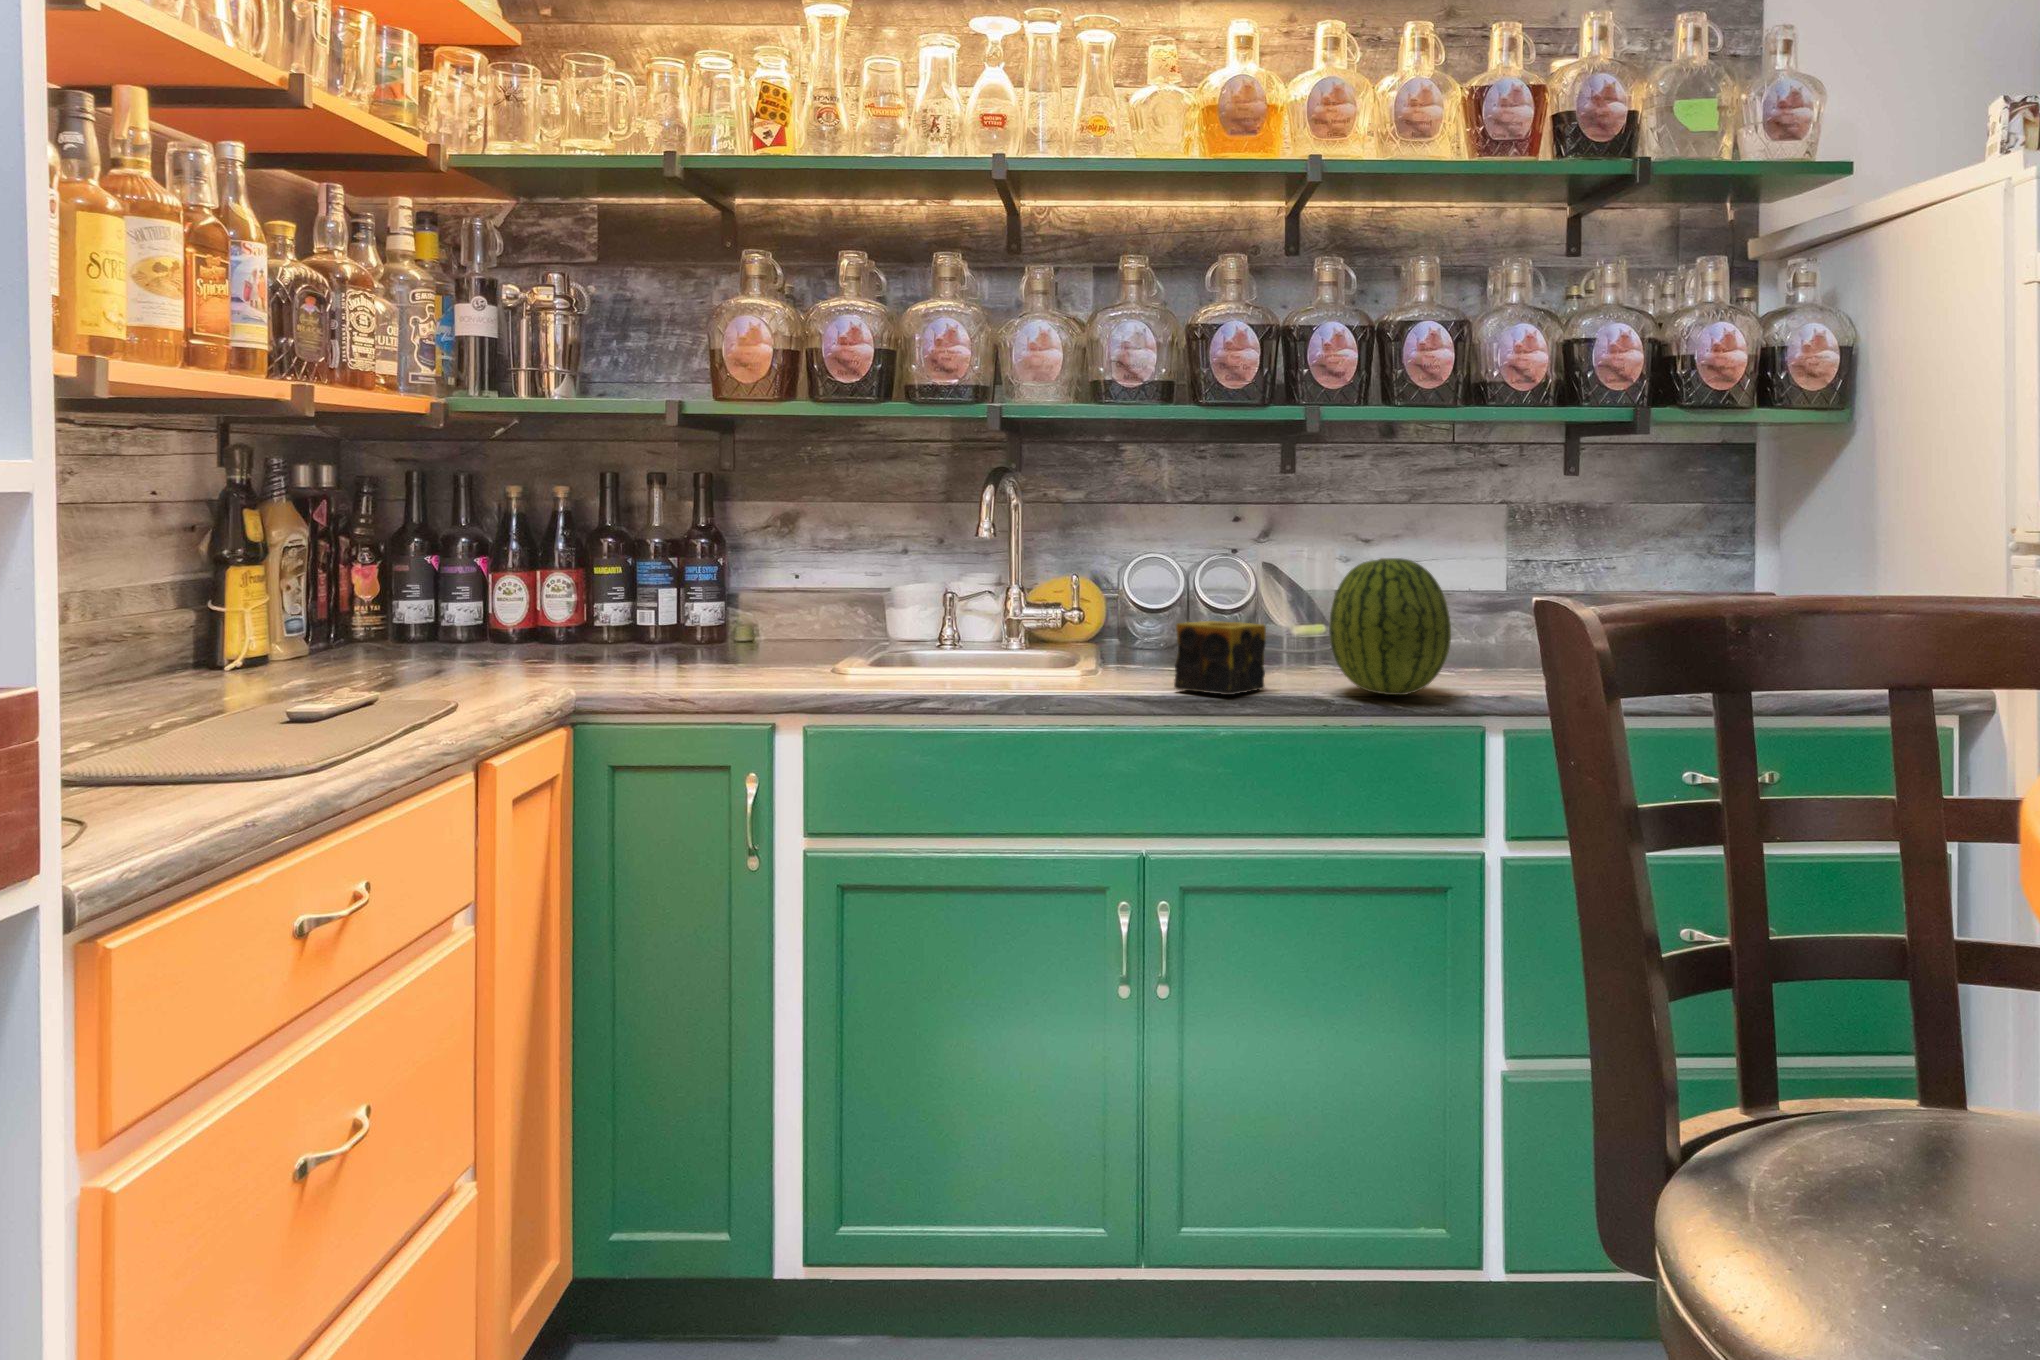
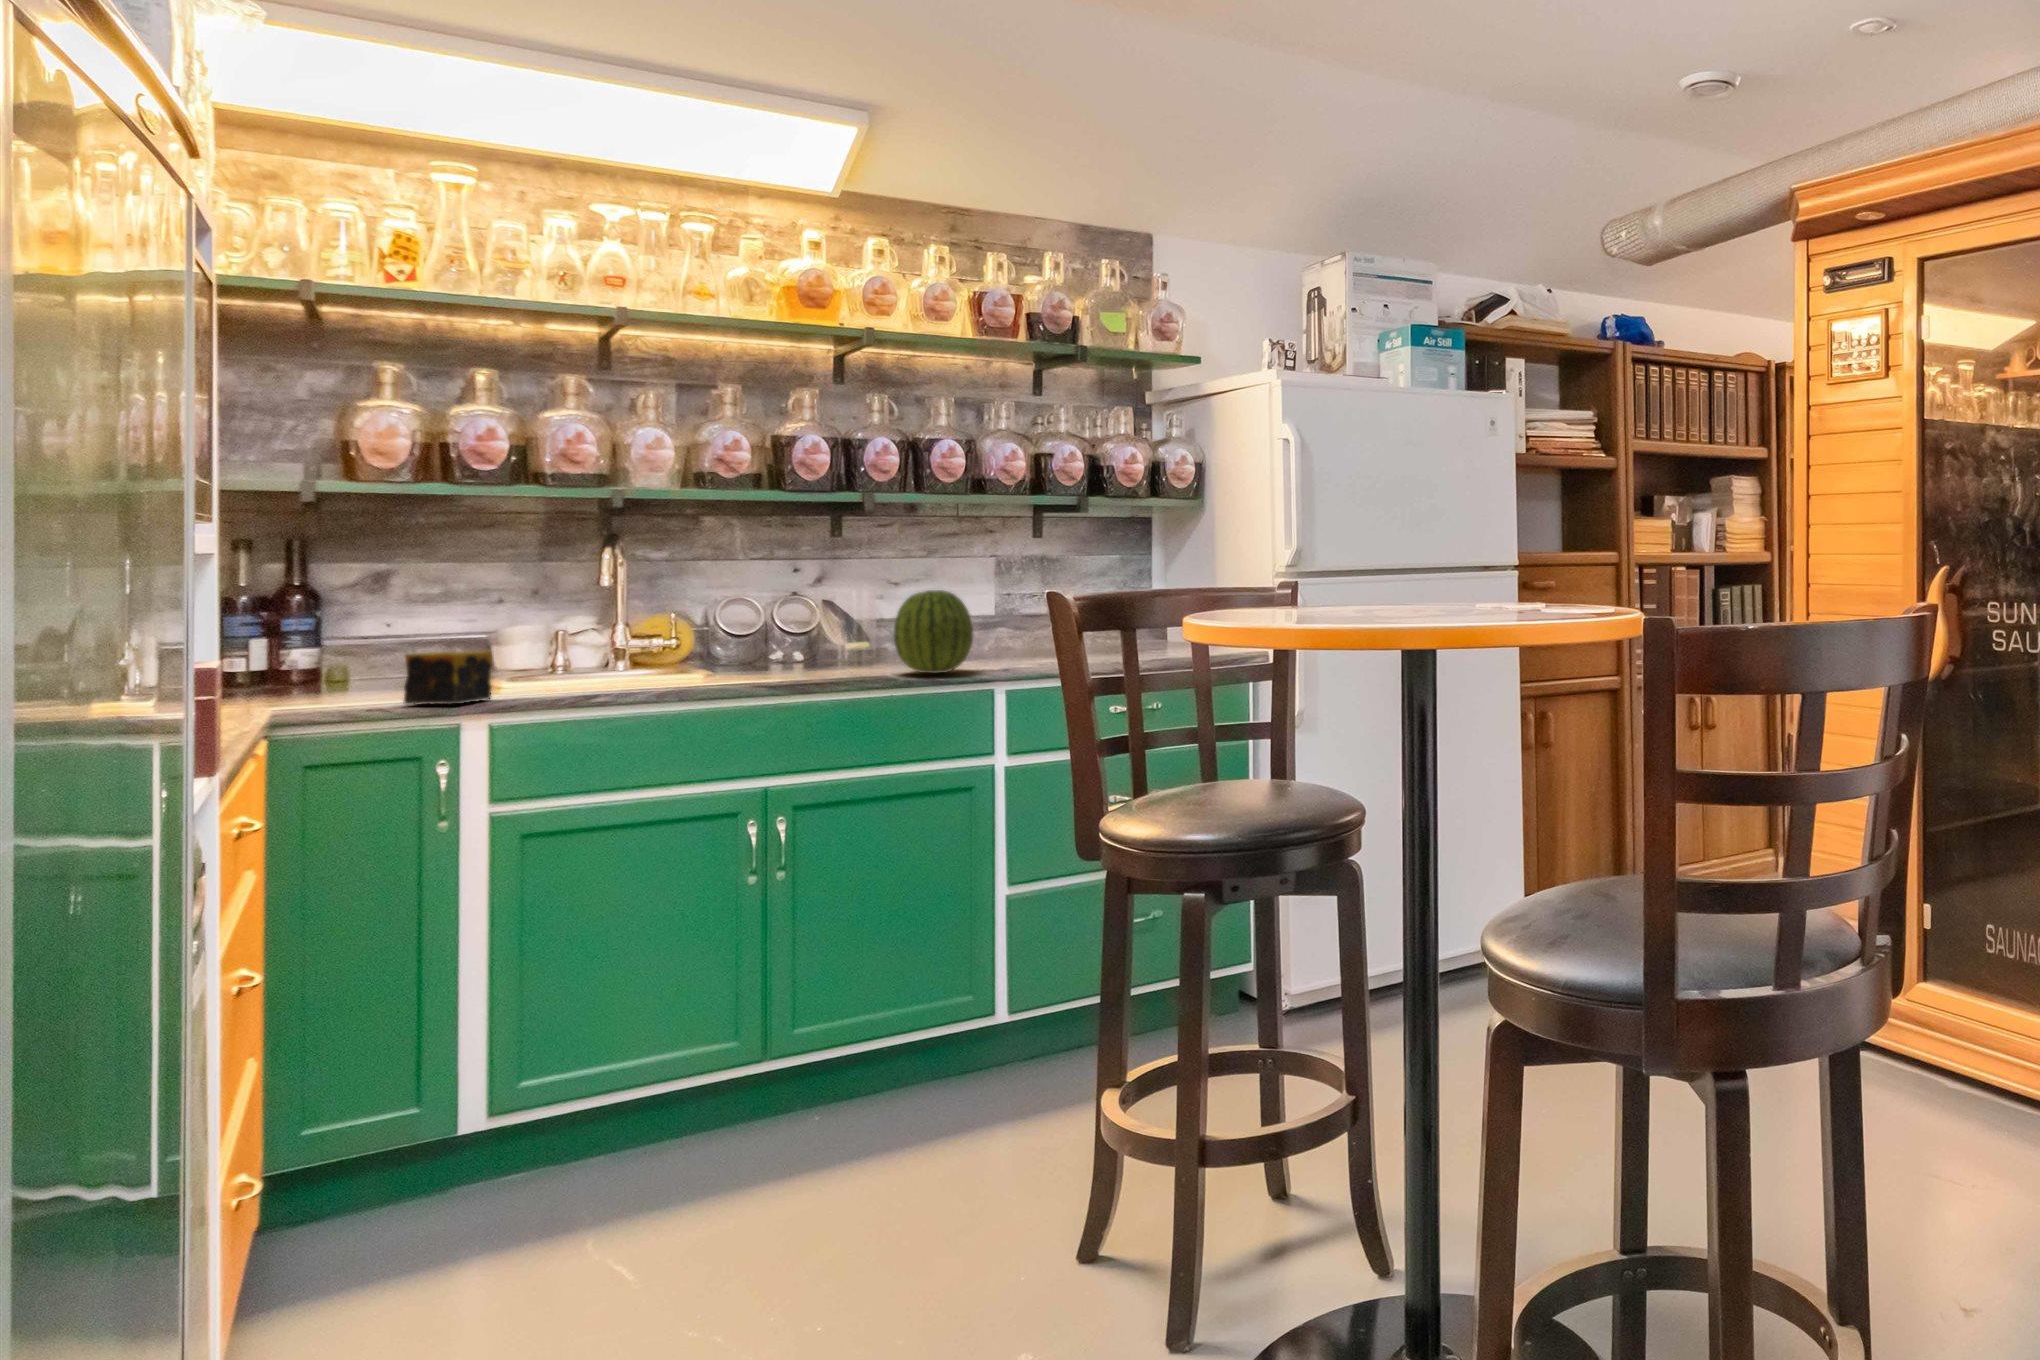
candle: present [1174,621,1266,695] -> present [403,651,492,705]

